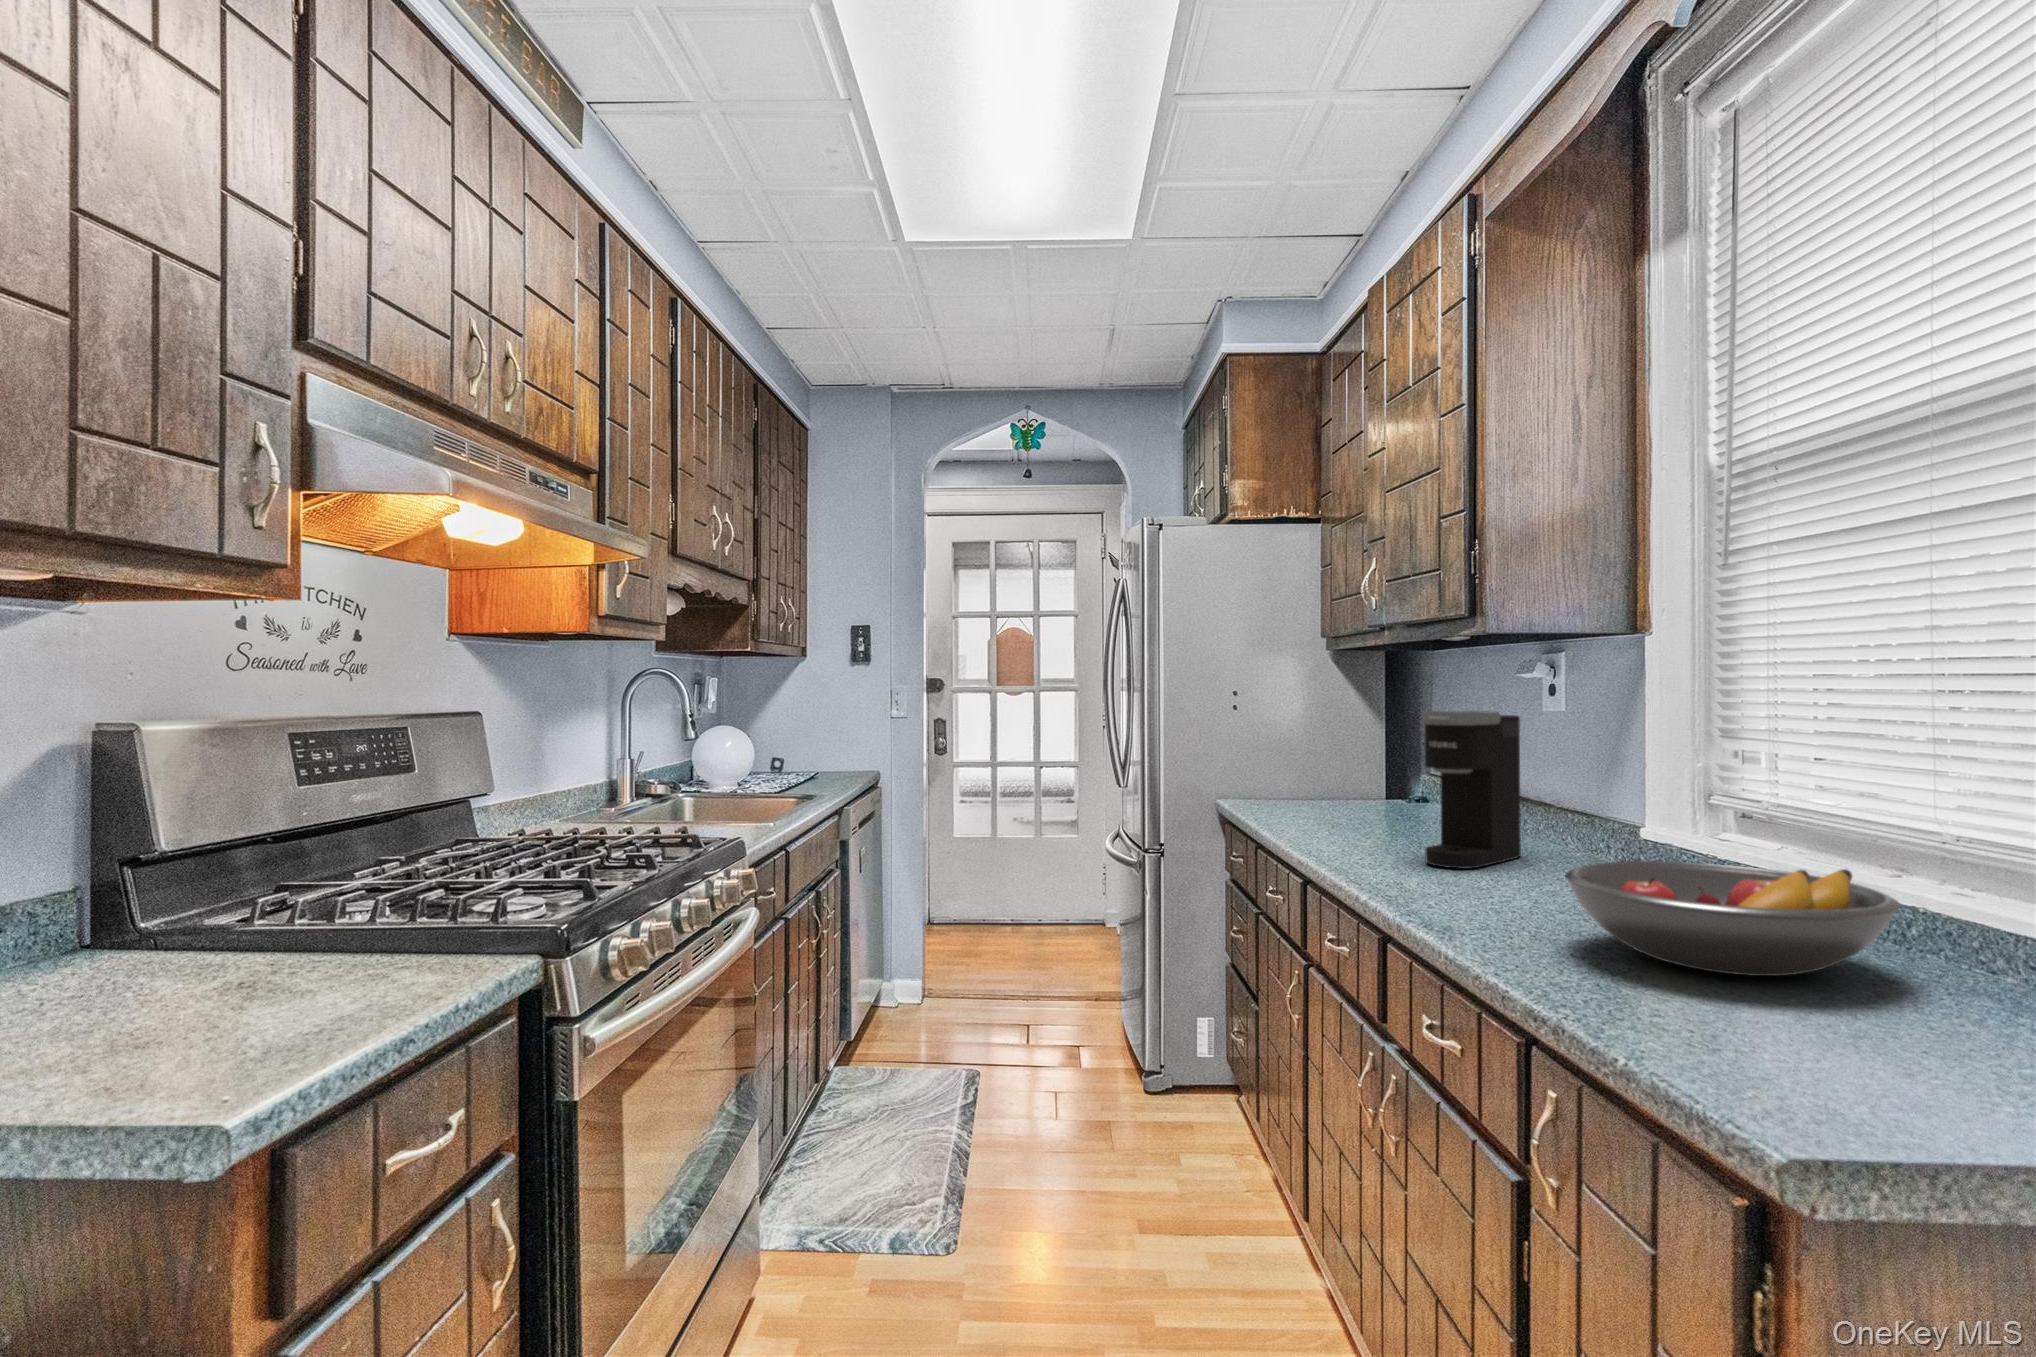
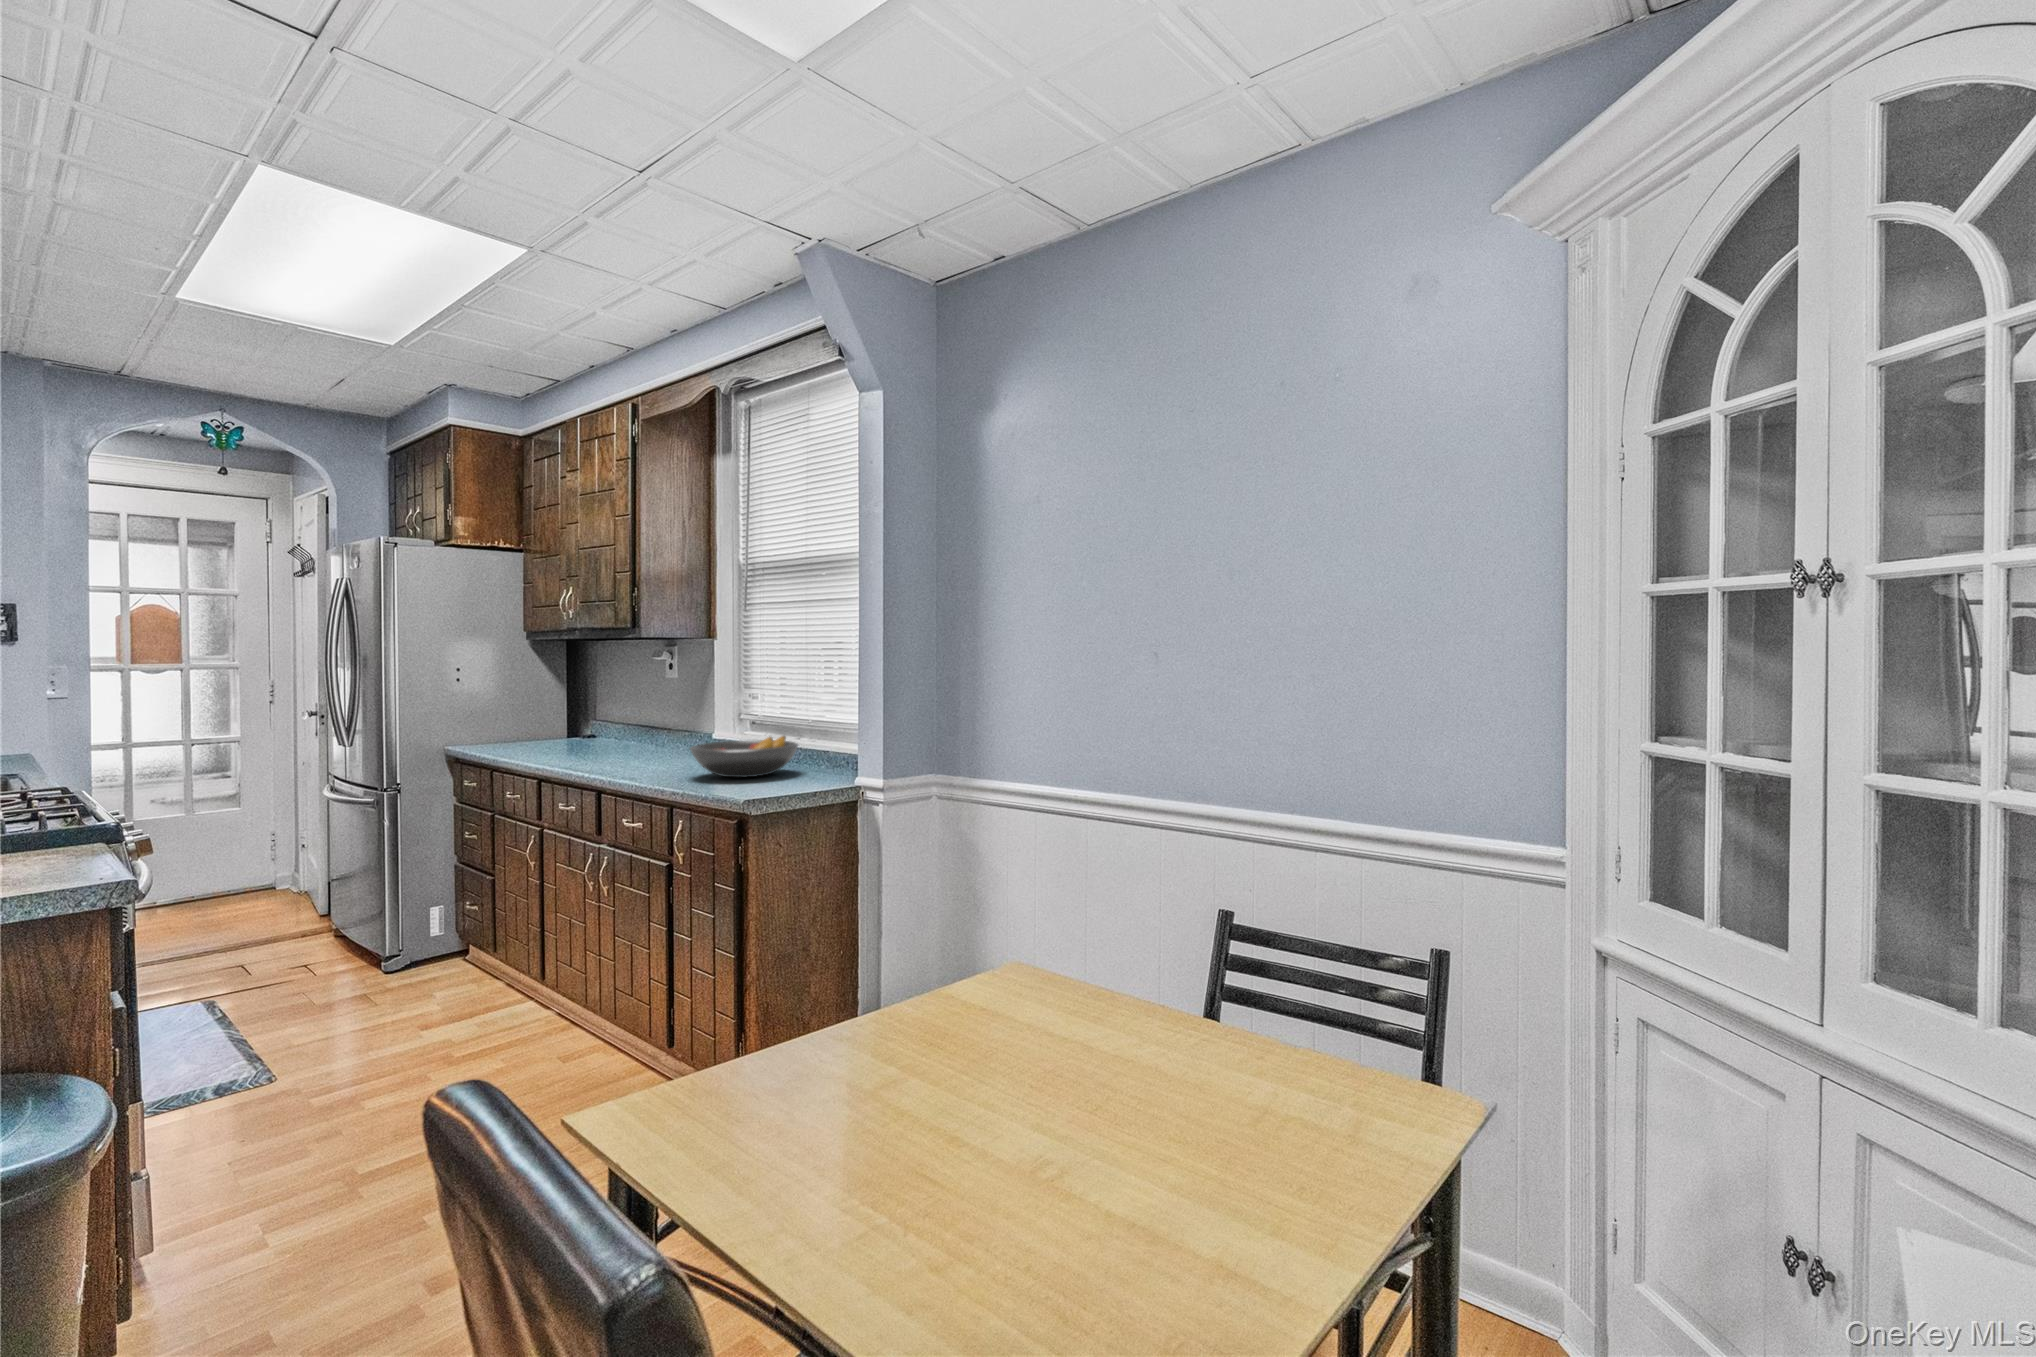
coffee maker: present [1422,711,1521,868] -> none [610,680,659,762]

